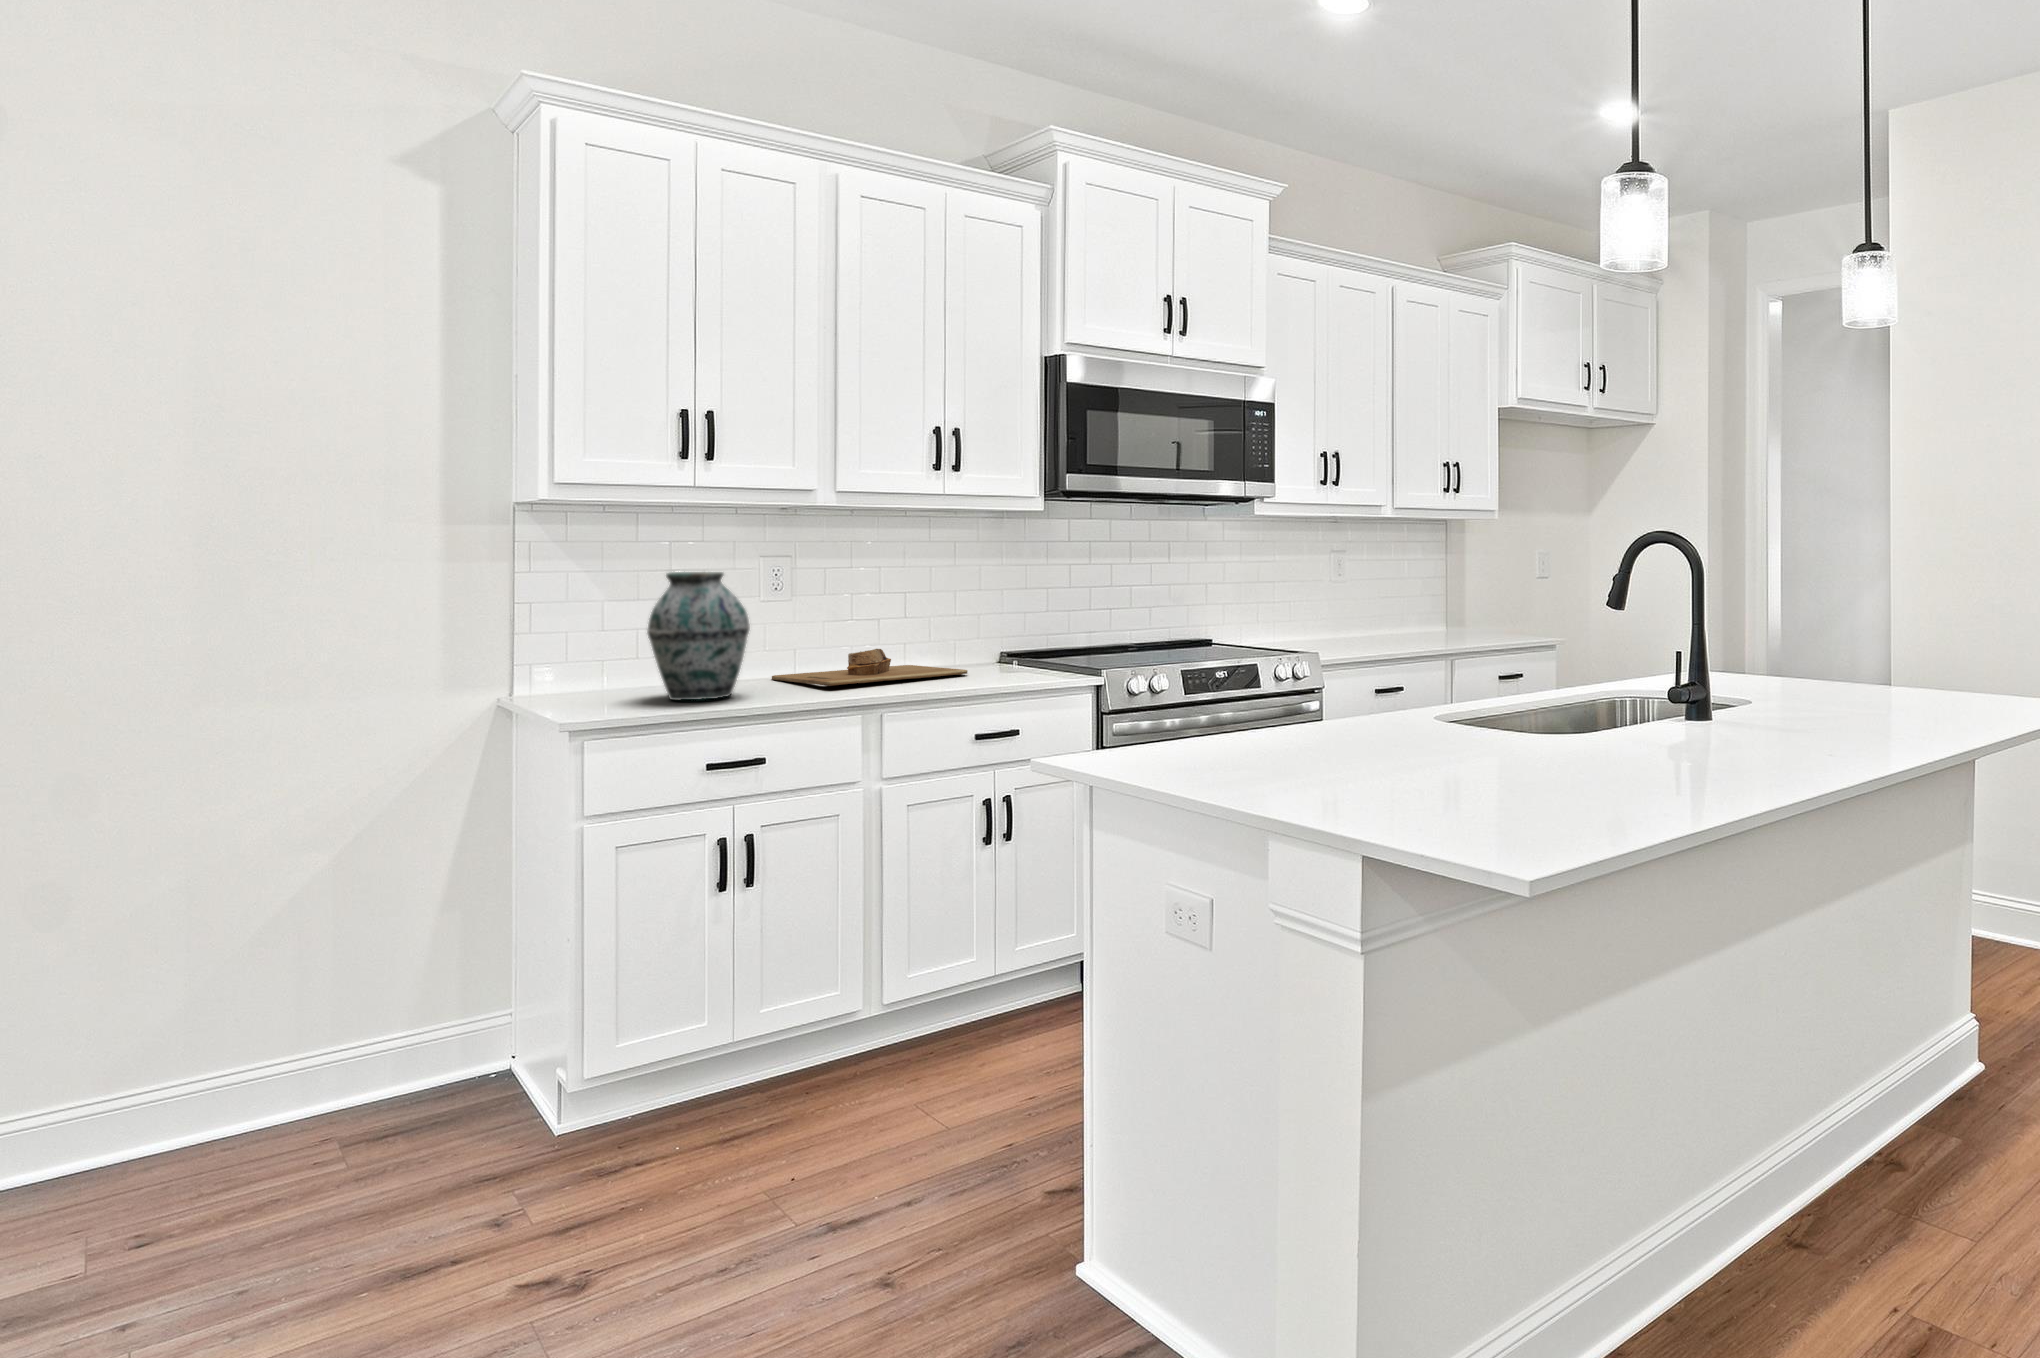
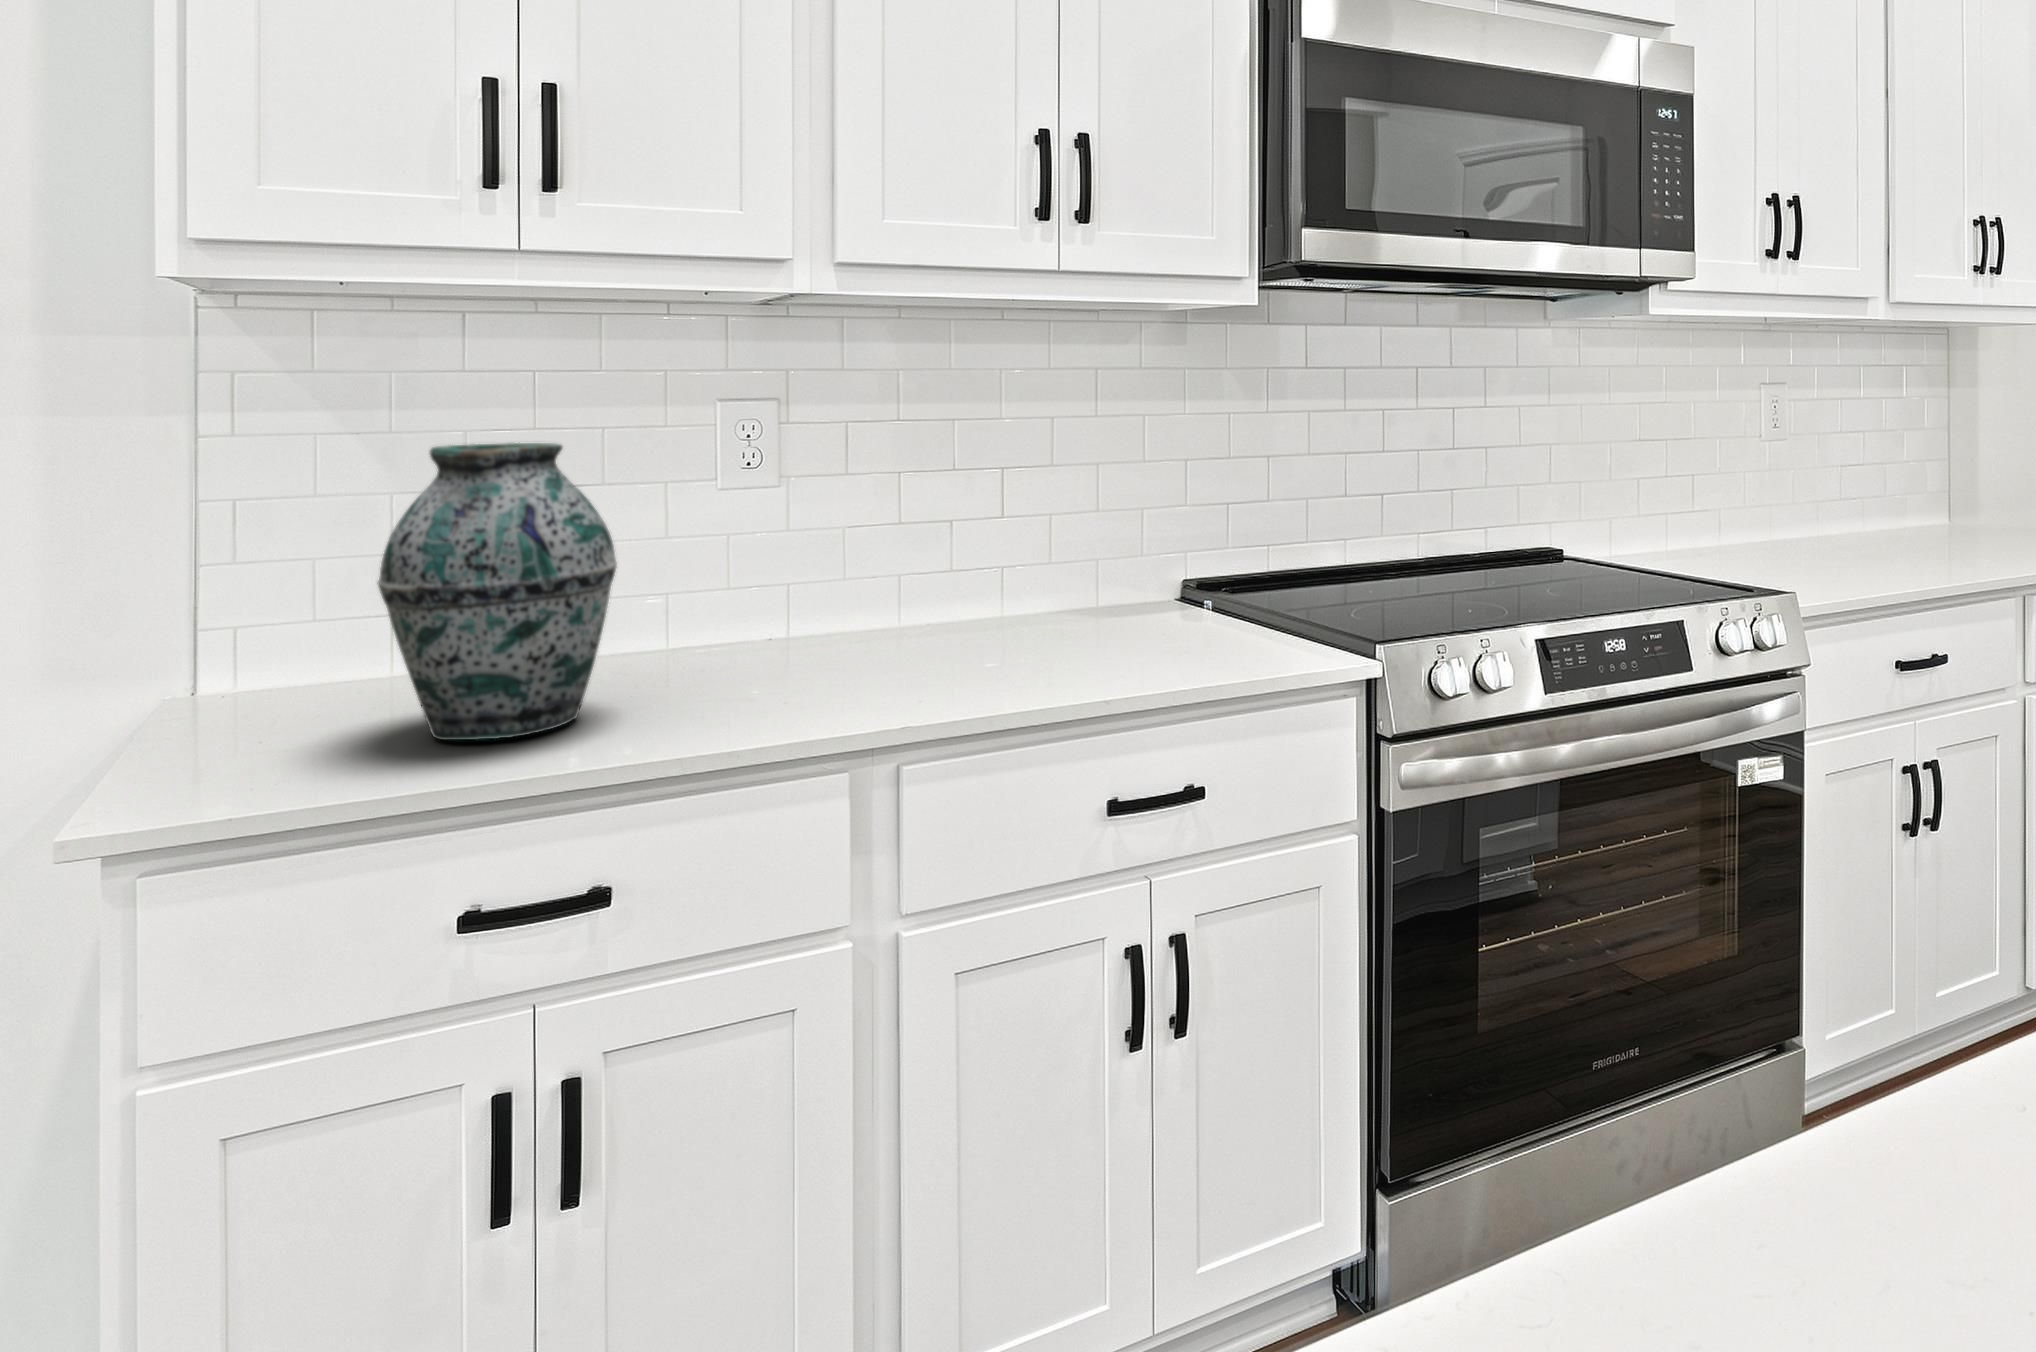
cutting board: present [772,649,968,686] -> none [720,592,1105,693]

